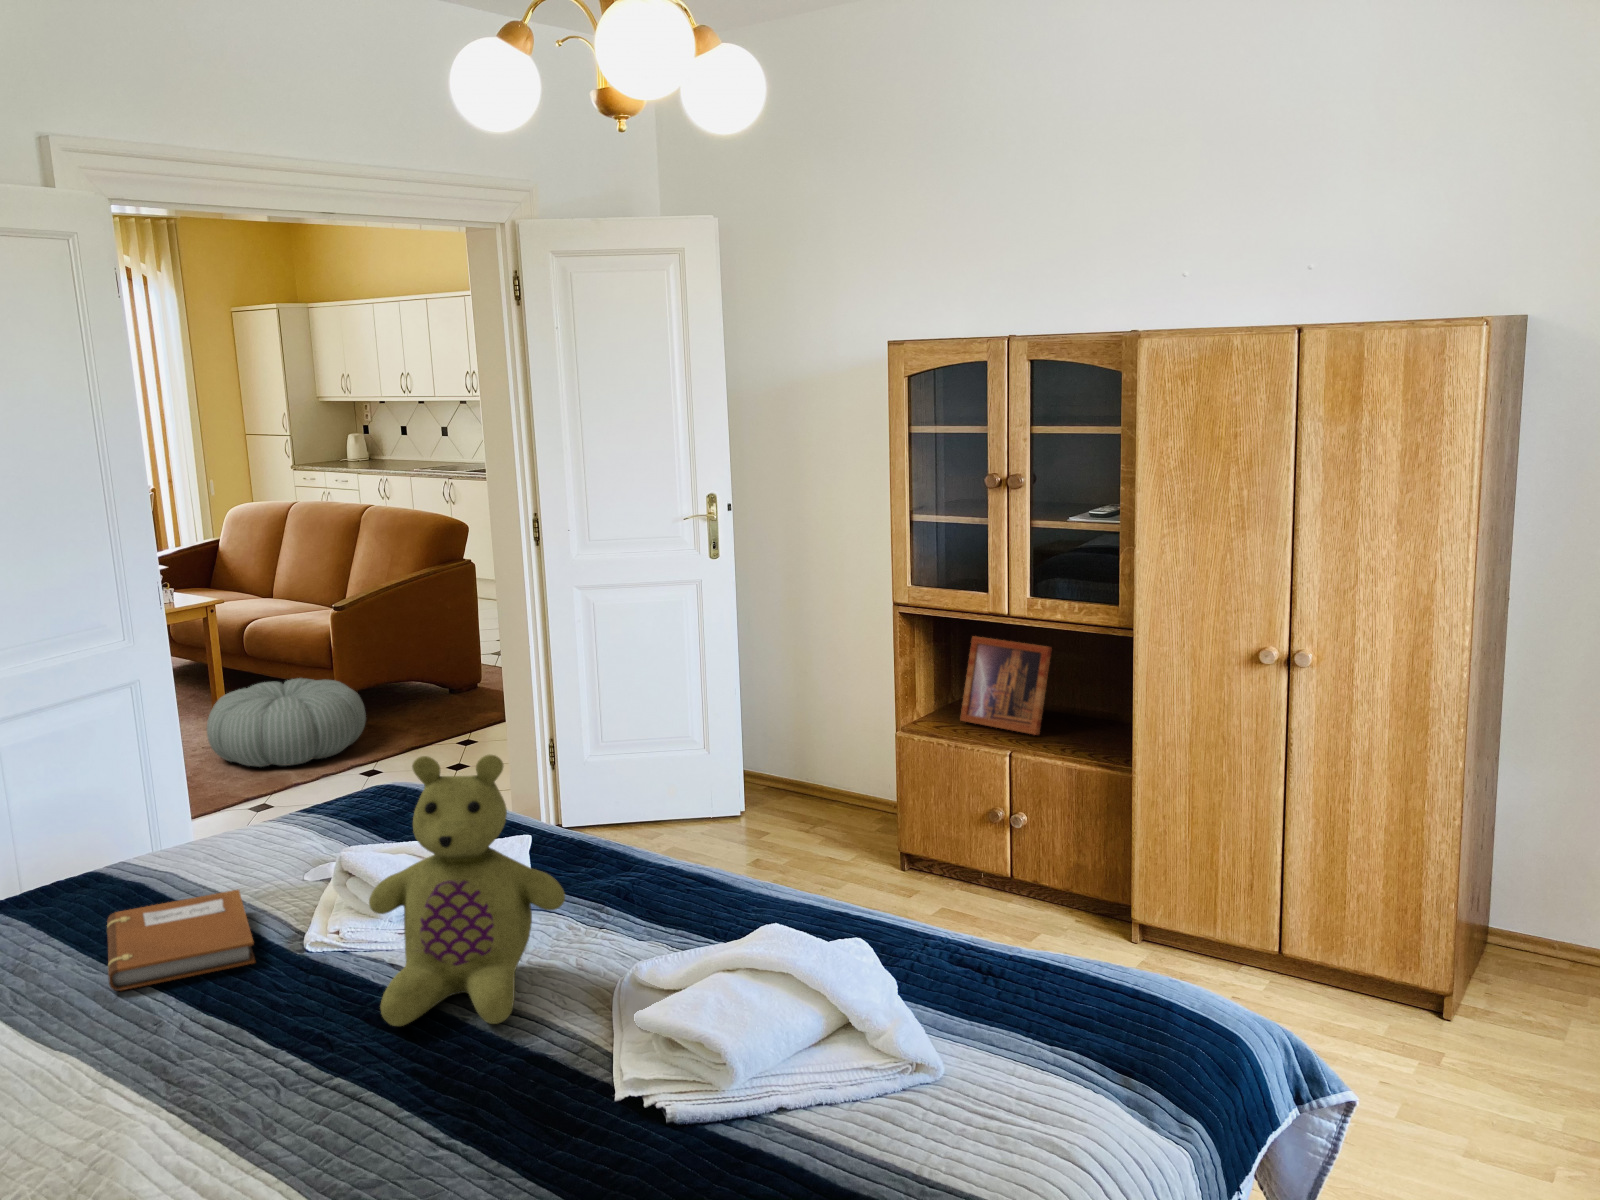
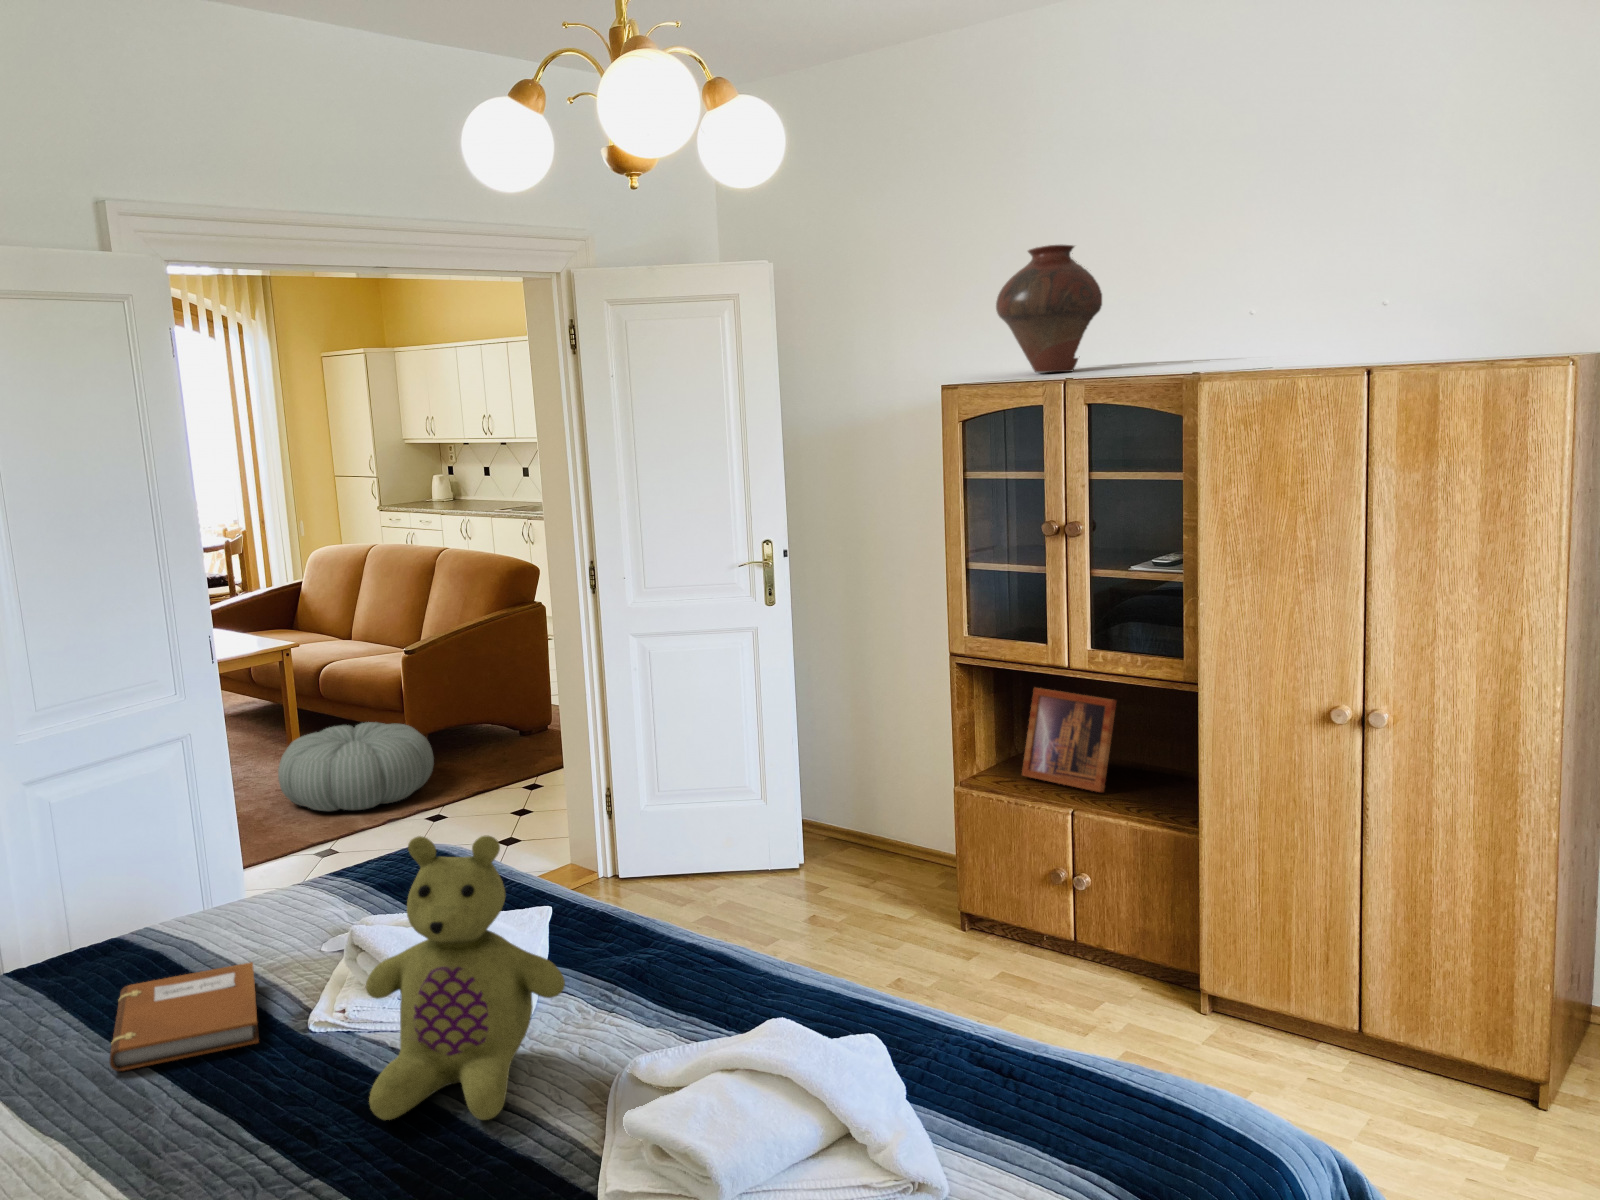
vase: none [938,208,1047,333] -> present [996,245,1102,373]

